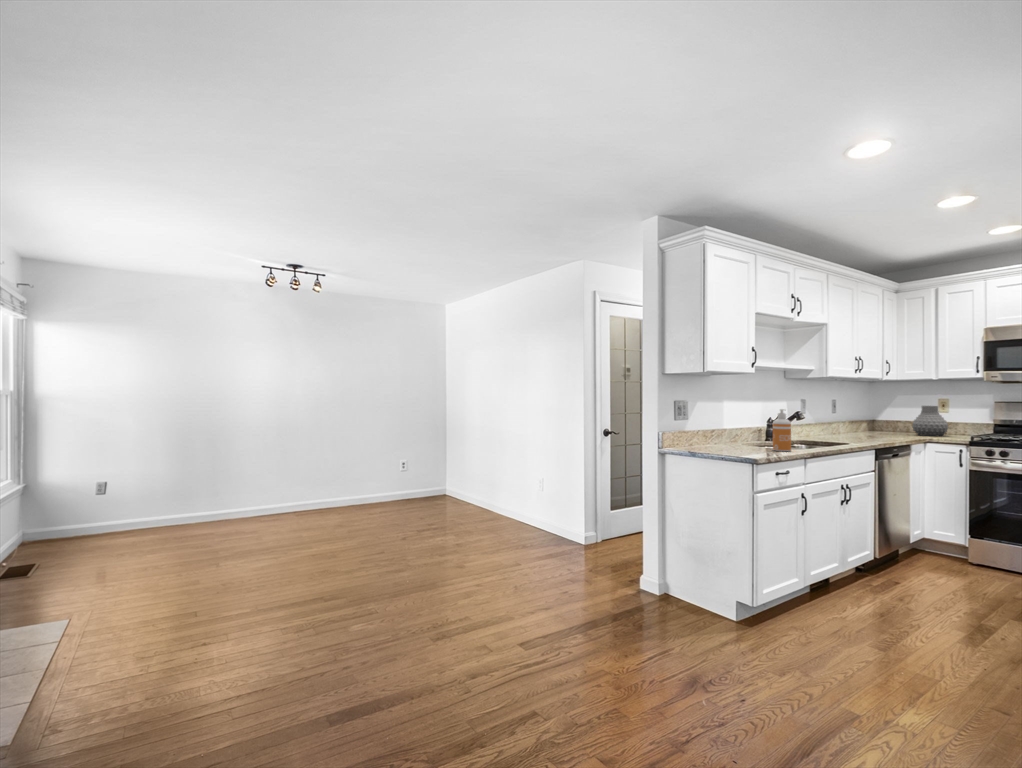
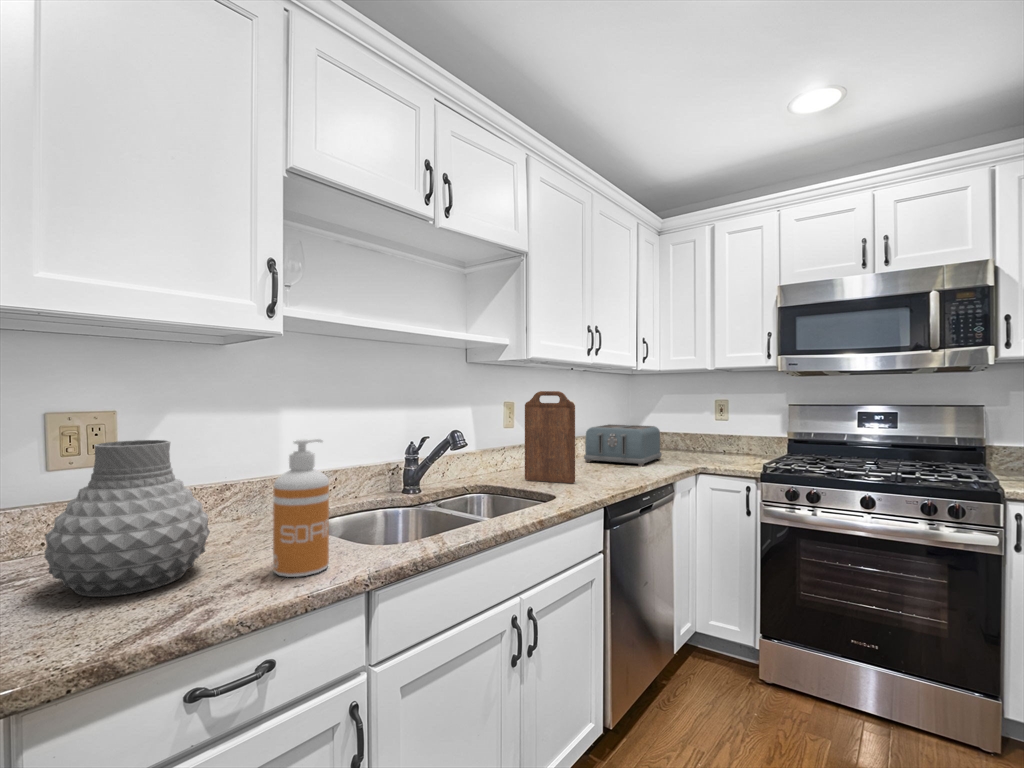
cutting board: none [823,394,854,441] -> present [525,391,575,483]
vase: present [912,406,948,436] -> present [44,440,210,597]
toaster: none [847,414,900,437] -> present [584,424,662,466]

